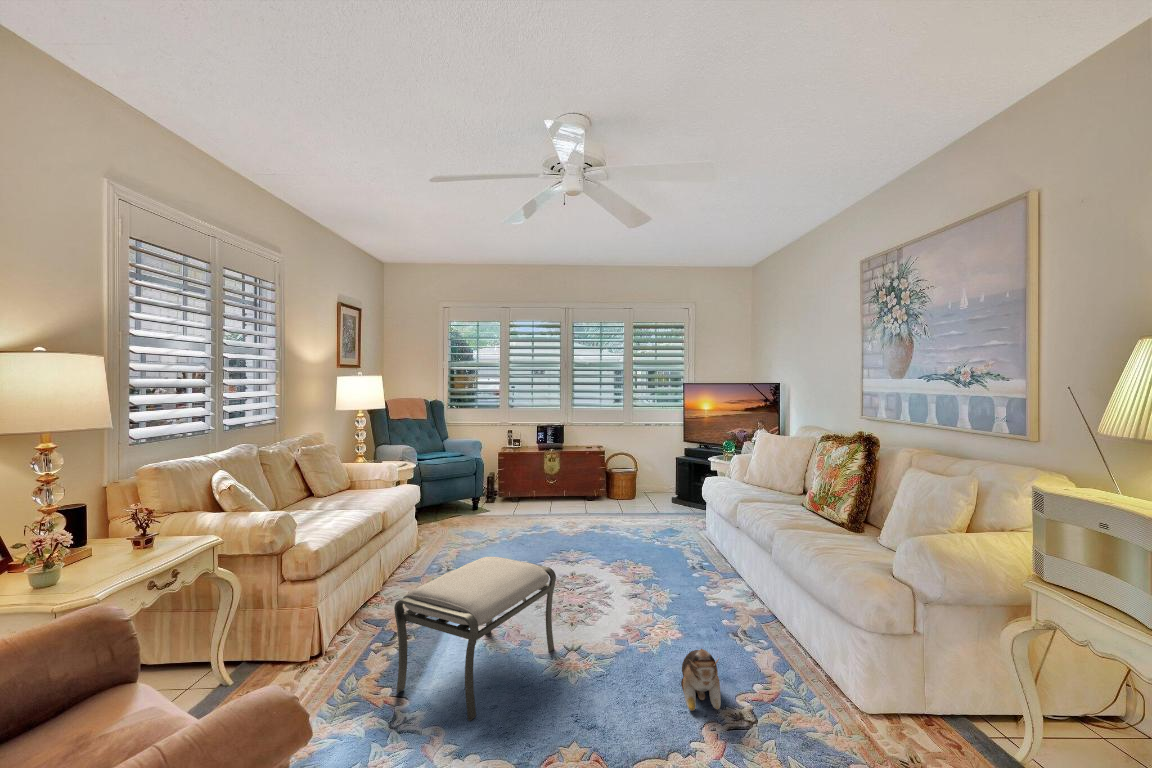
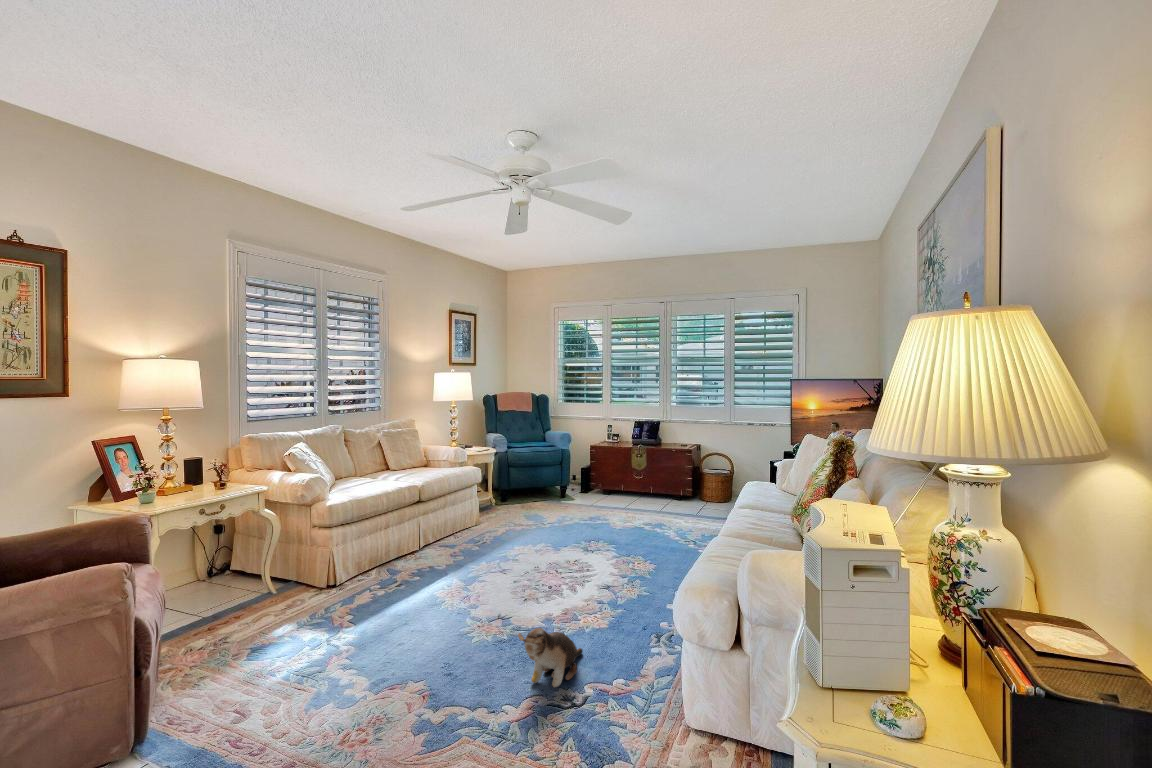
ottoman: present [394,557,556,721] -> none [351,528,491,648]

